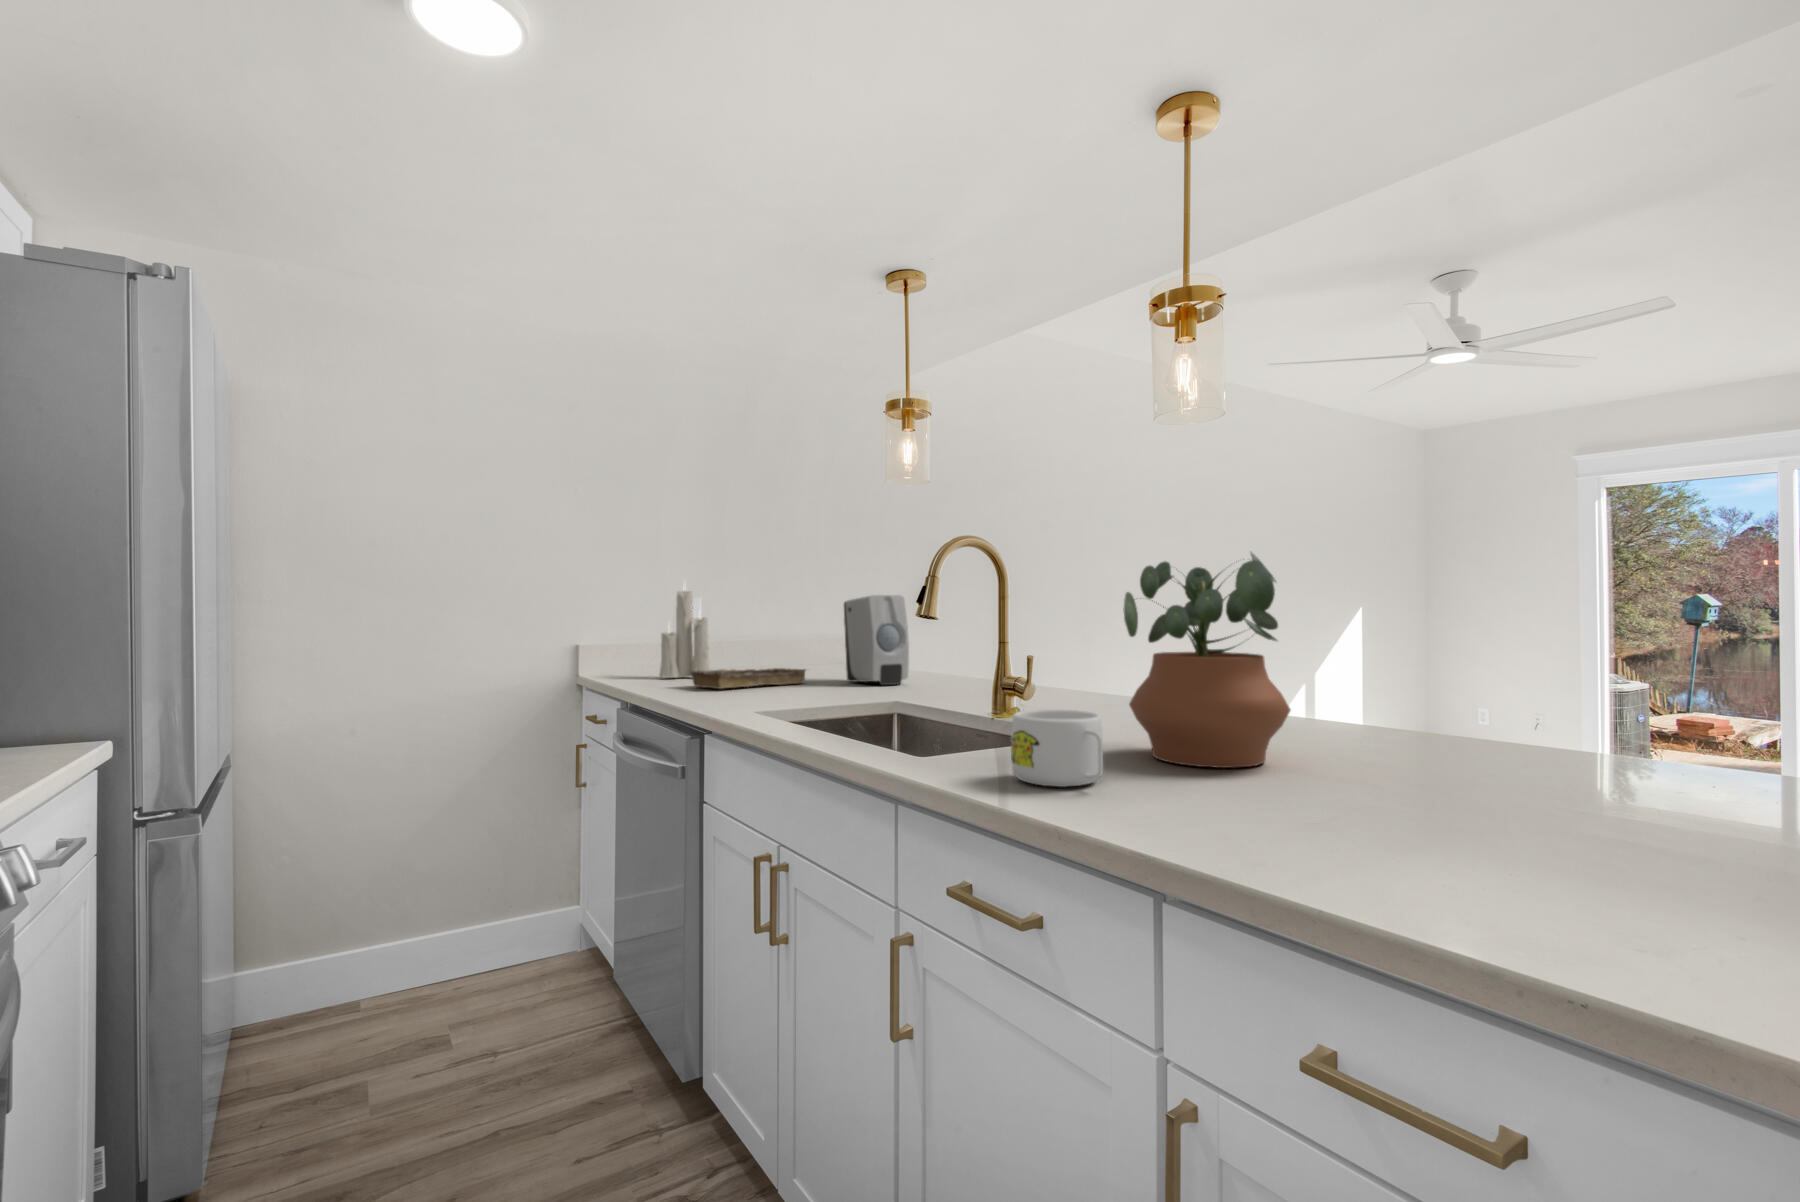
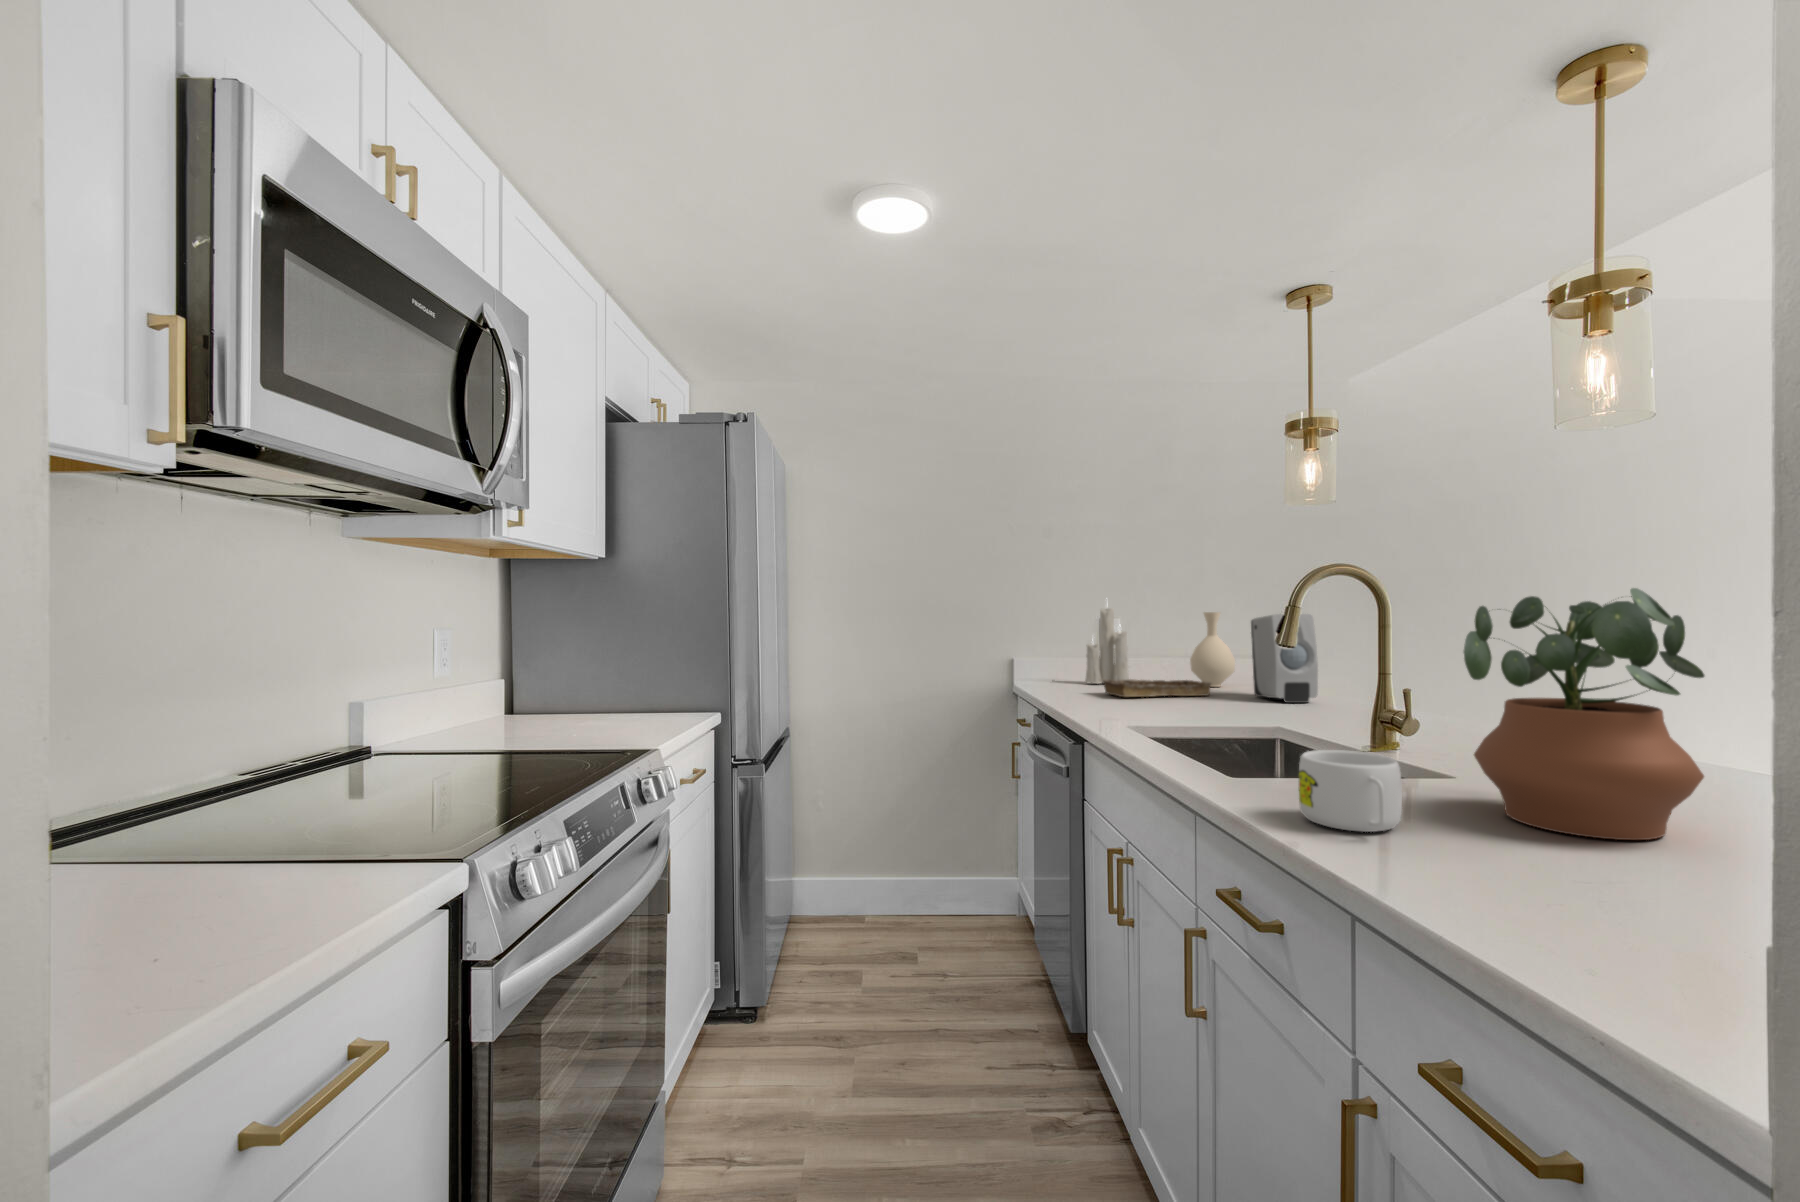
vase: none [775,596,820,676] -> present [1190,612,1235,687]

